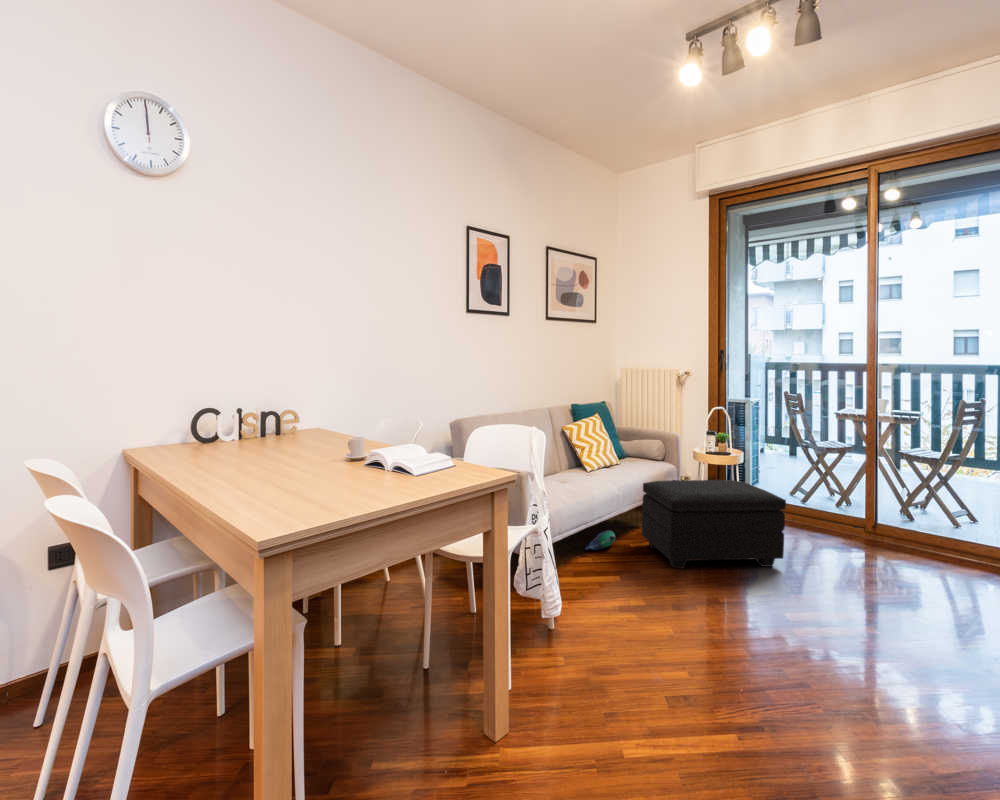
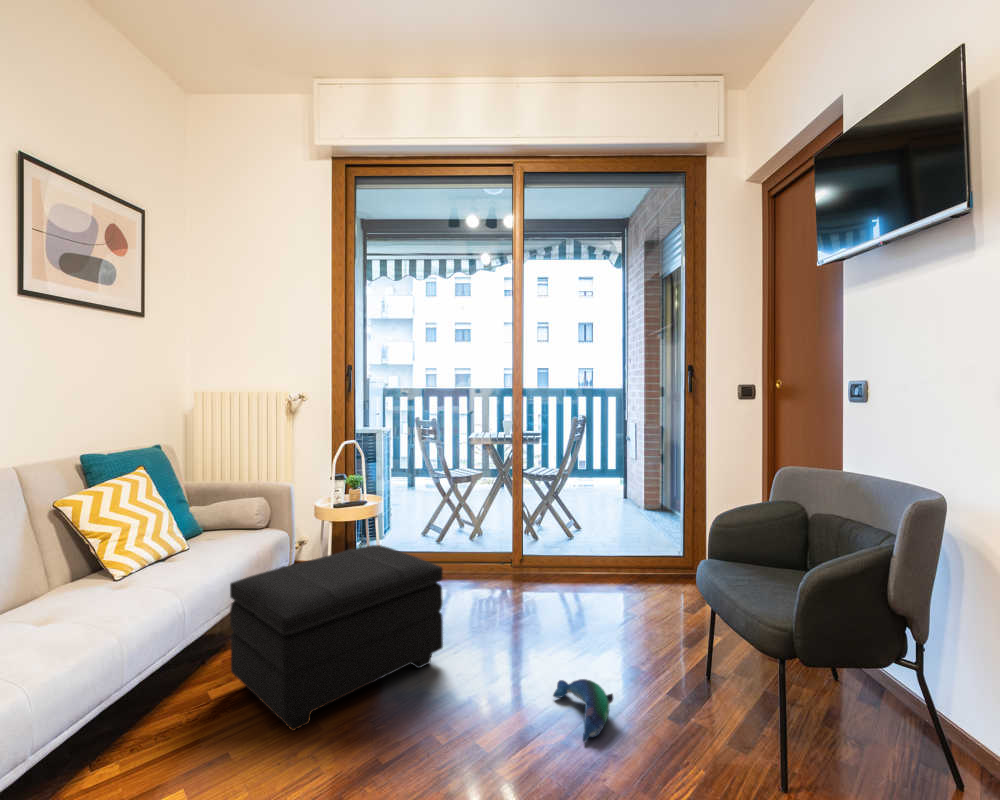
plush toy: present [586,530,615,550] -> present [553,679,613,742]

